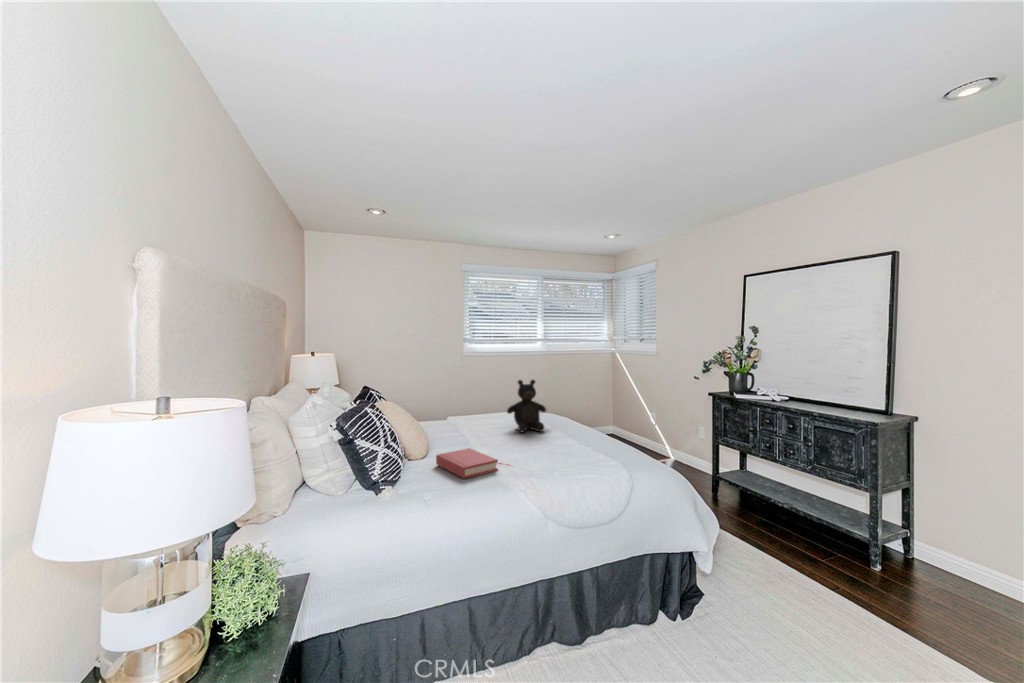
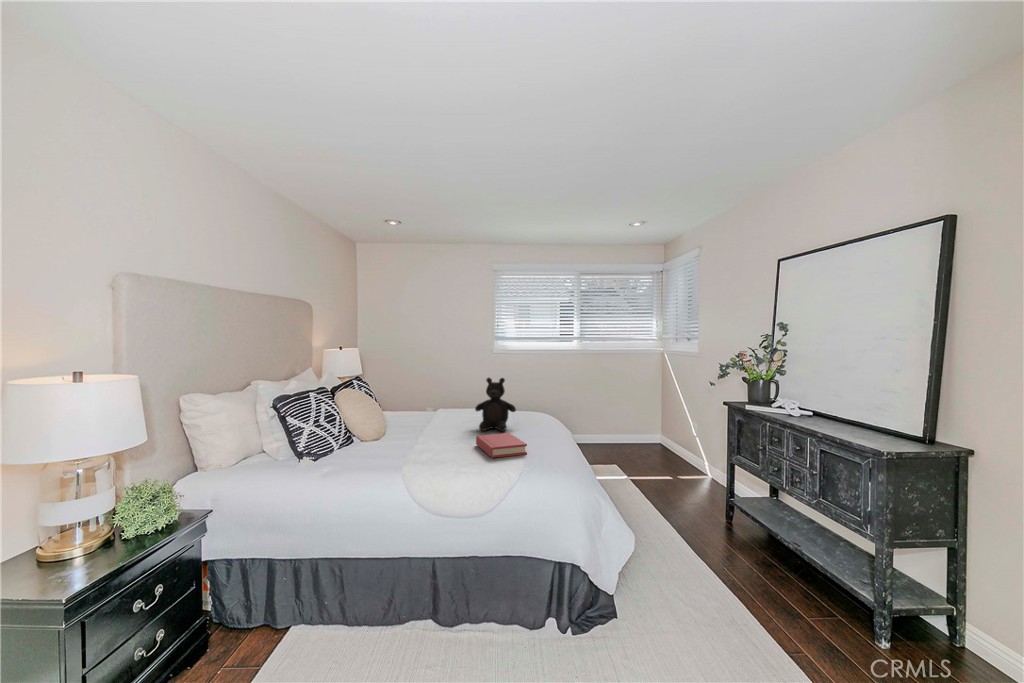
hardback book: present [436,448,498,479] -> present [476,433,527,458]

